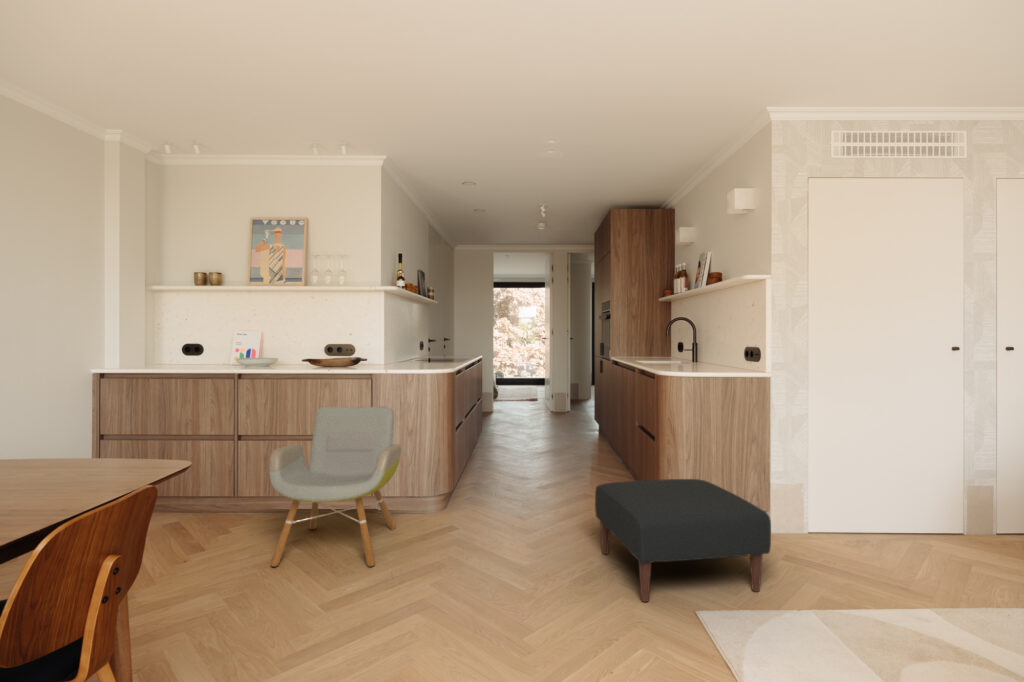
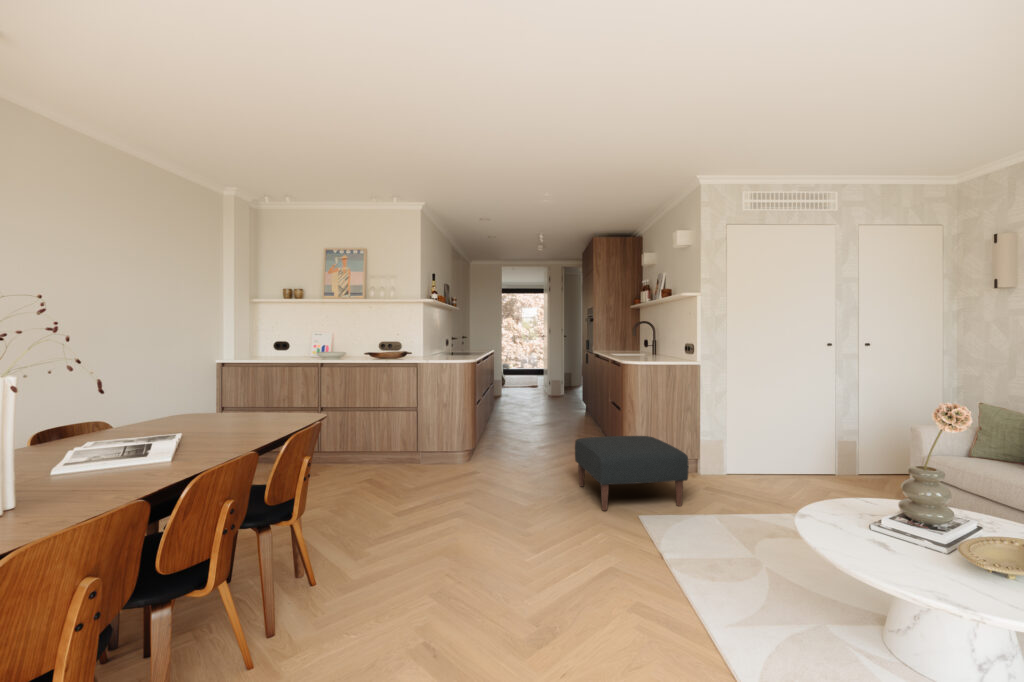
armchair: present [269,406,401,567] -> none [327,386,456,498]

